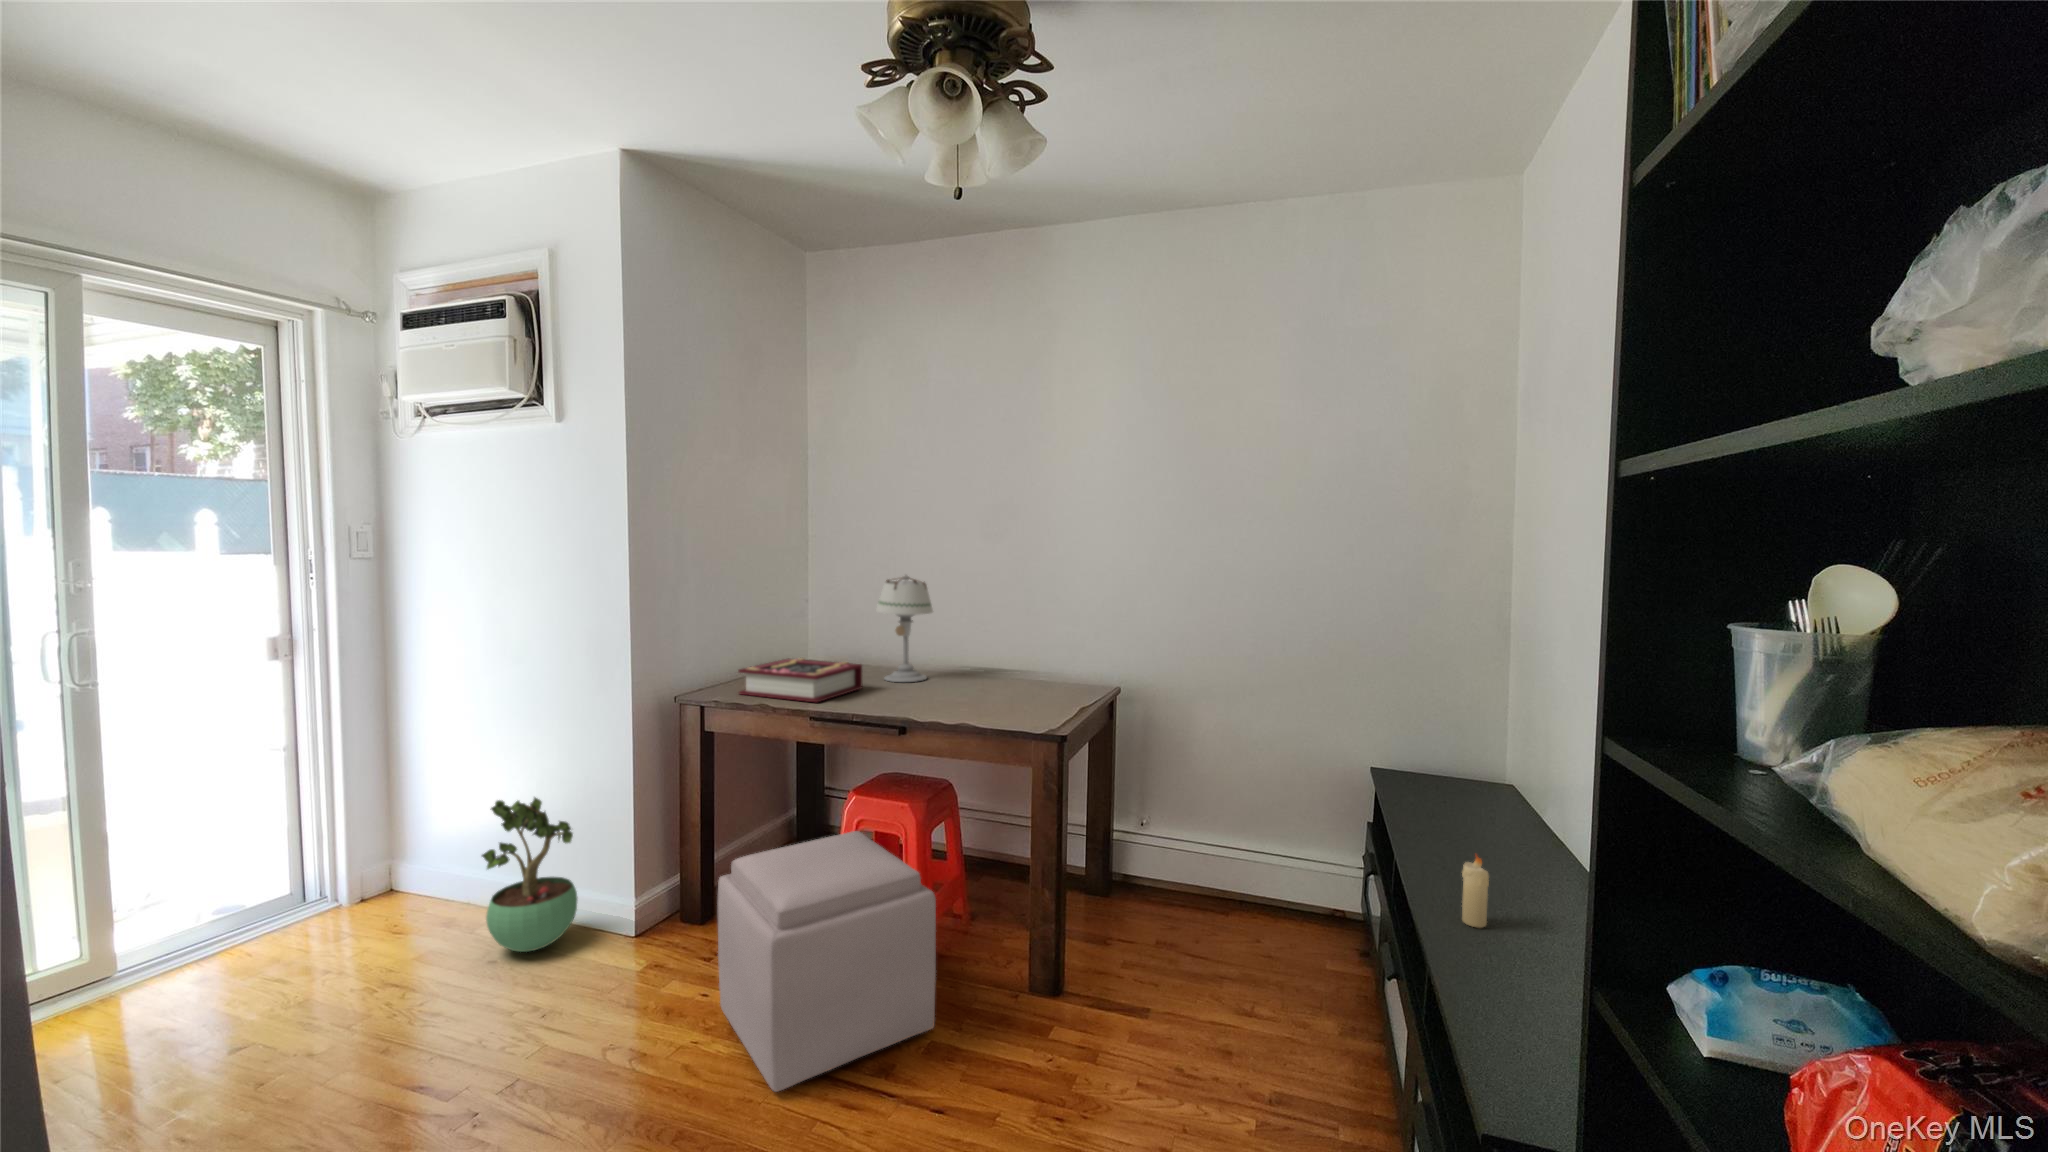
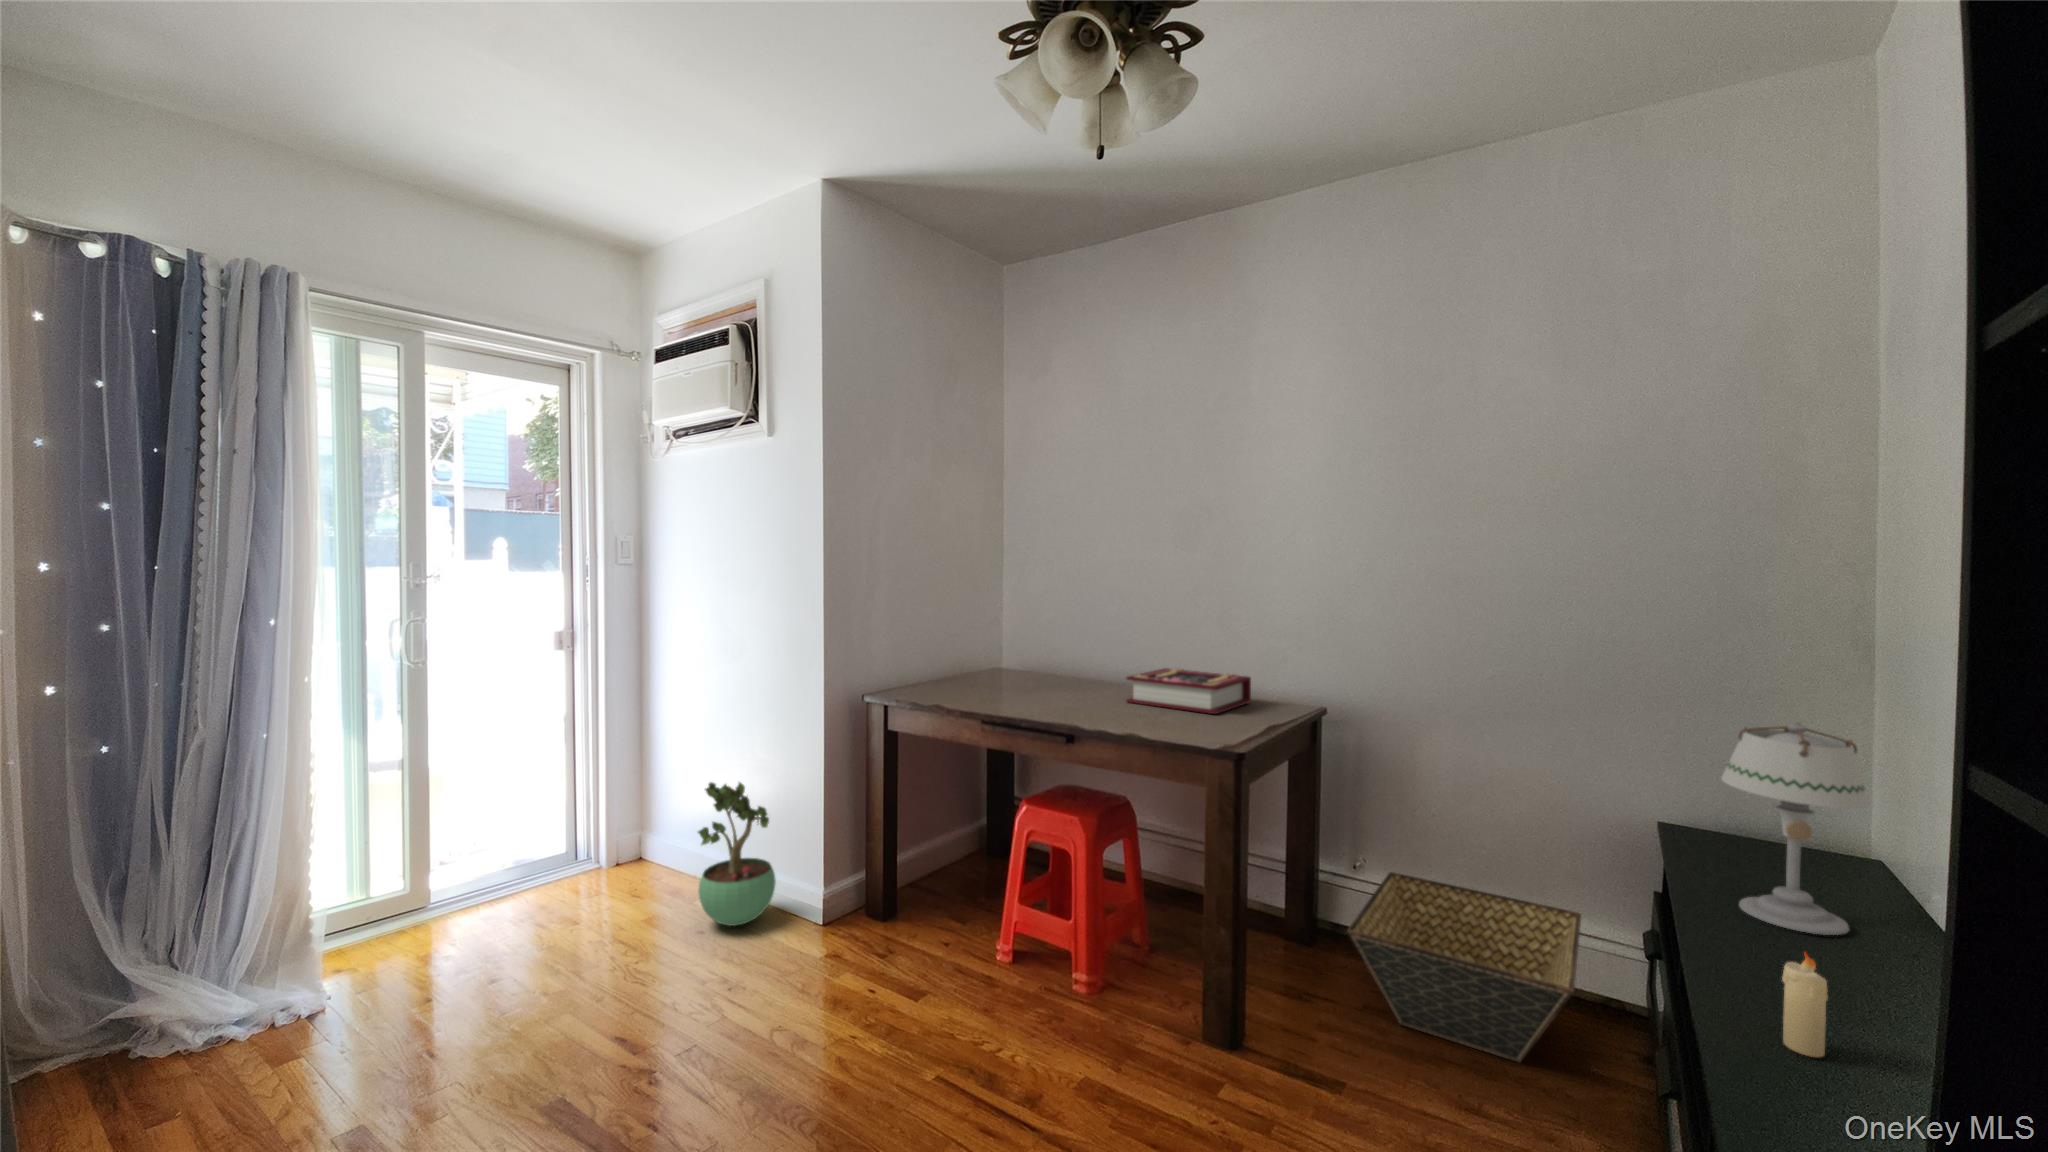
table lamp: present [876,575,933,682] -> present [1721,722,1869,935]
book: present [739,658,862,702] -> present [1127,668,1251,714]
basket: none [1147,825,1319,969] -> present [1348,872,1581,1063]
ottoman: present [718,831,936,1092] -> none [882,842,1093,1104]

